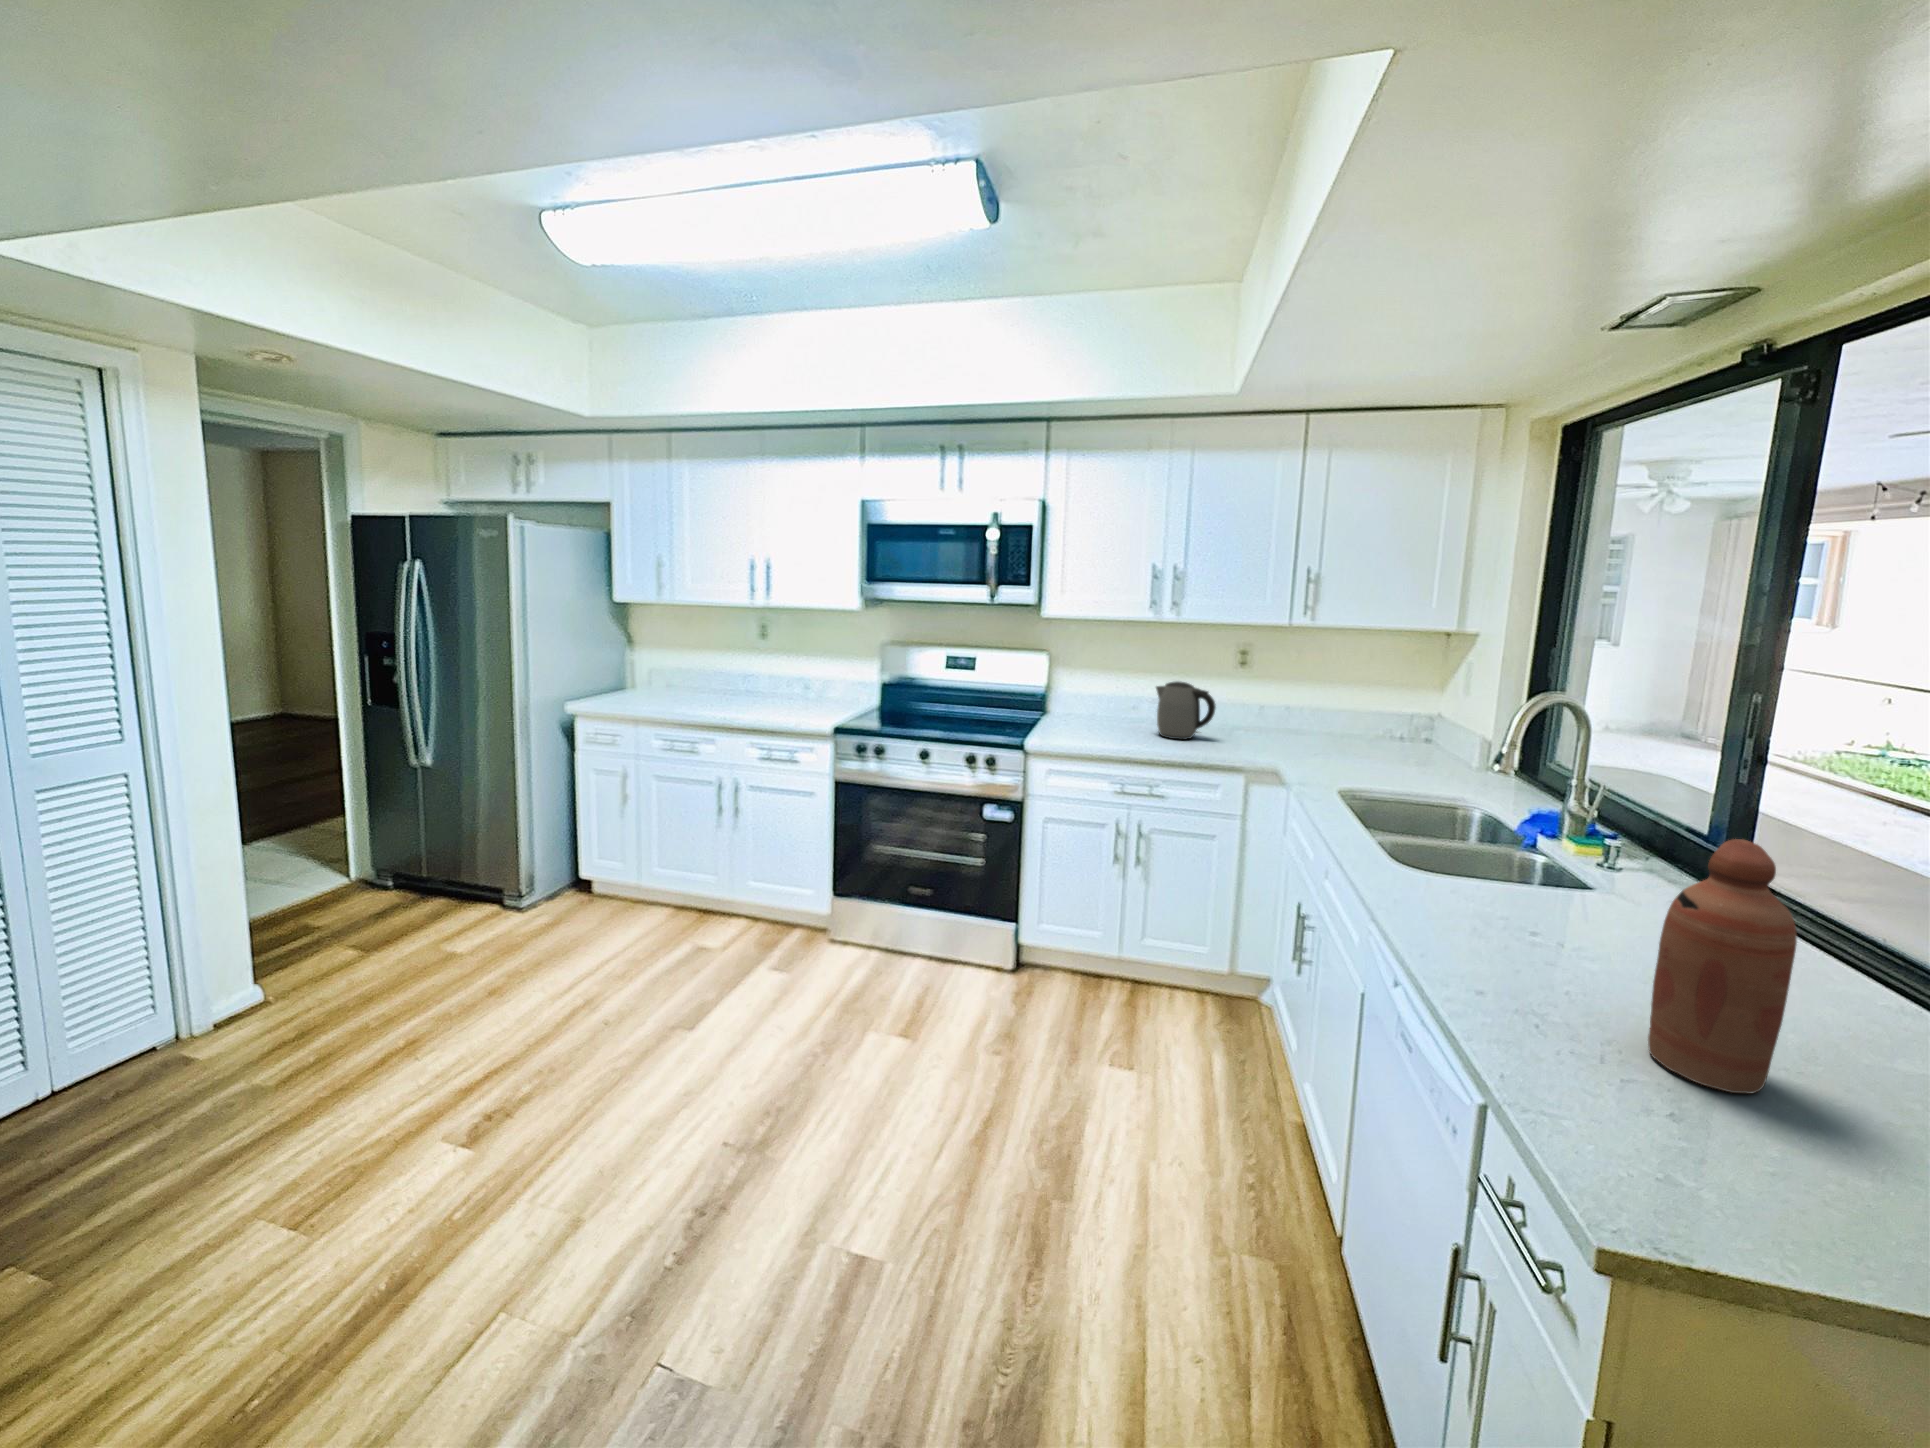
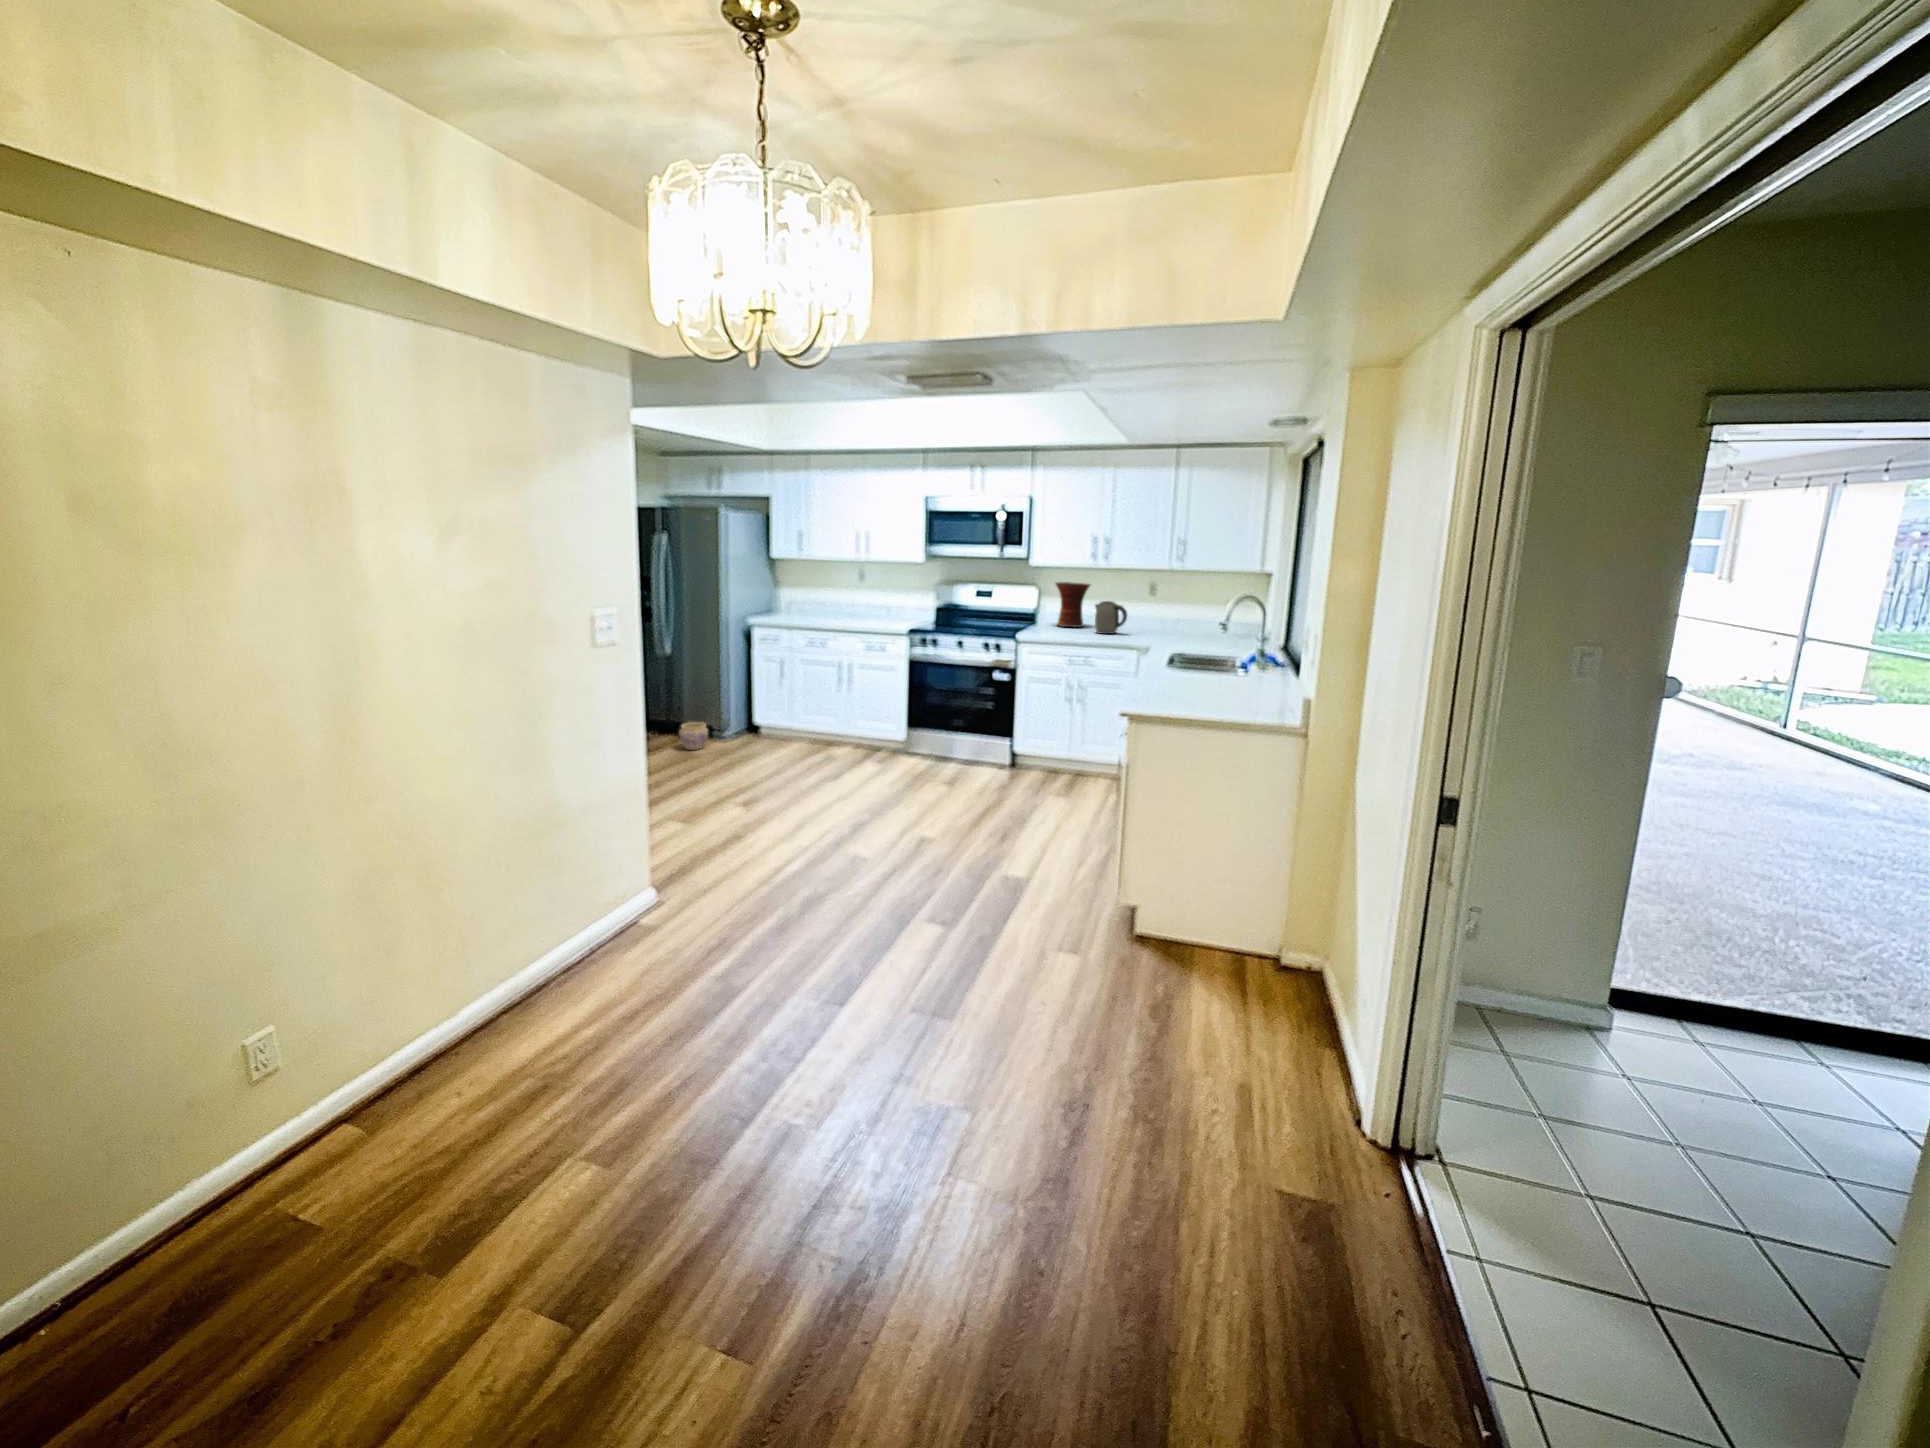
vase: none [1078,645,1139,722] -> present [1056,582,1090,627]
bottle: present [1648,839,1797,1094] -> none [1167,617,1200,697]
planter: none [418,892,477,948] -> present [679,722,708,750]

